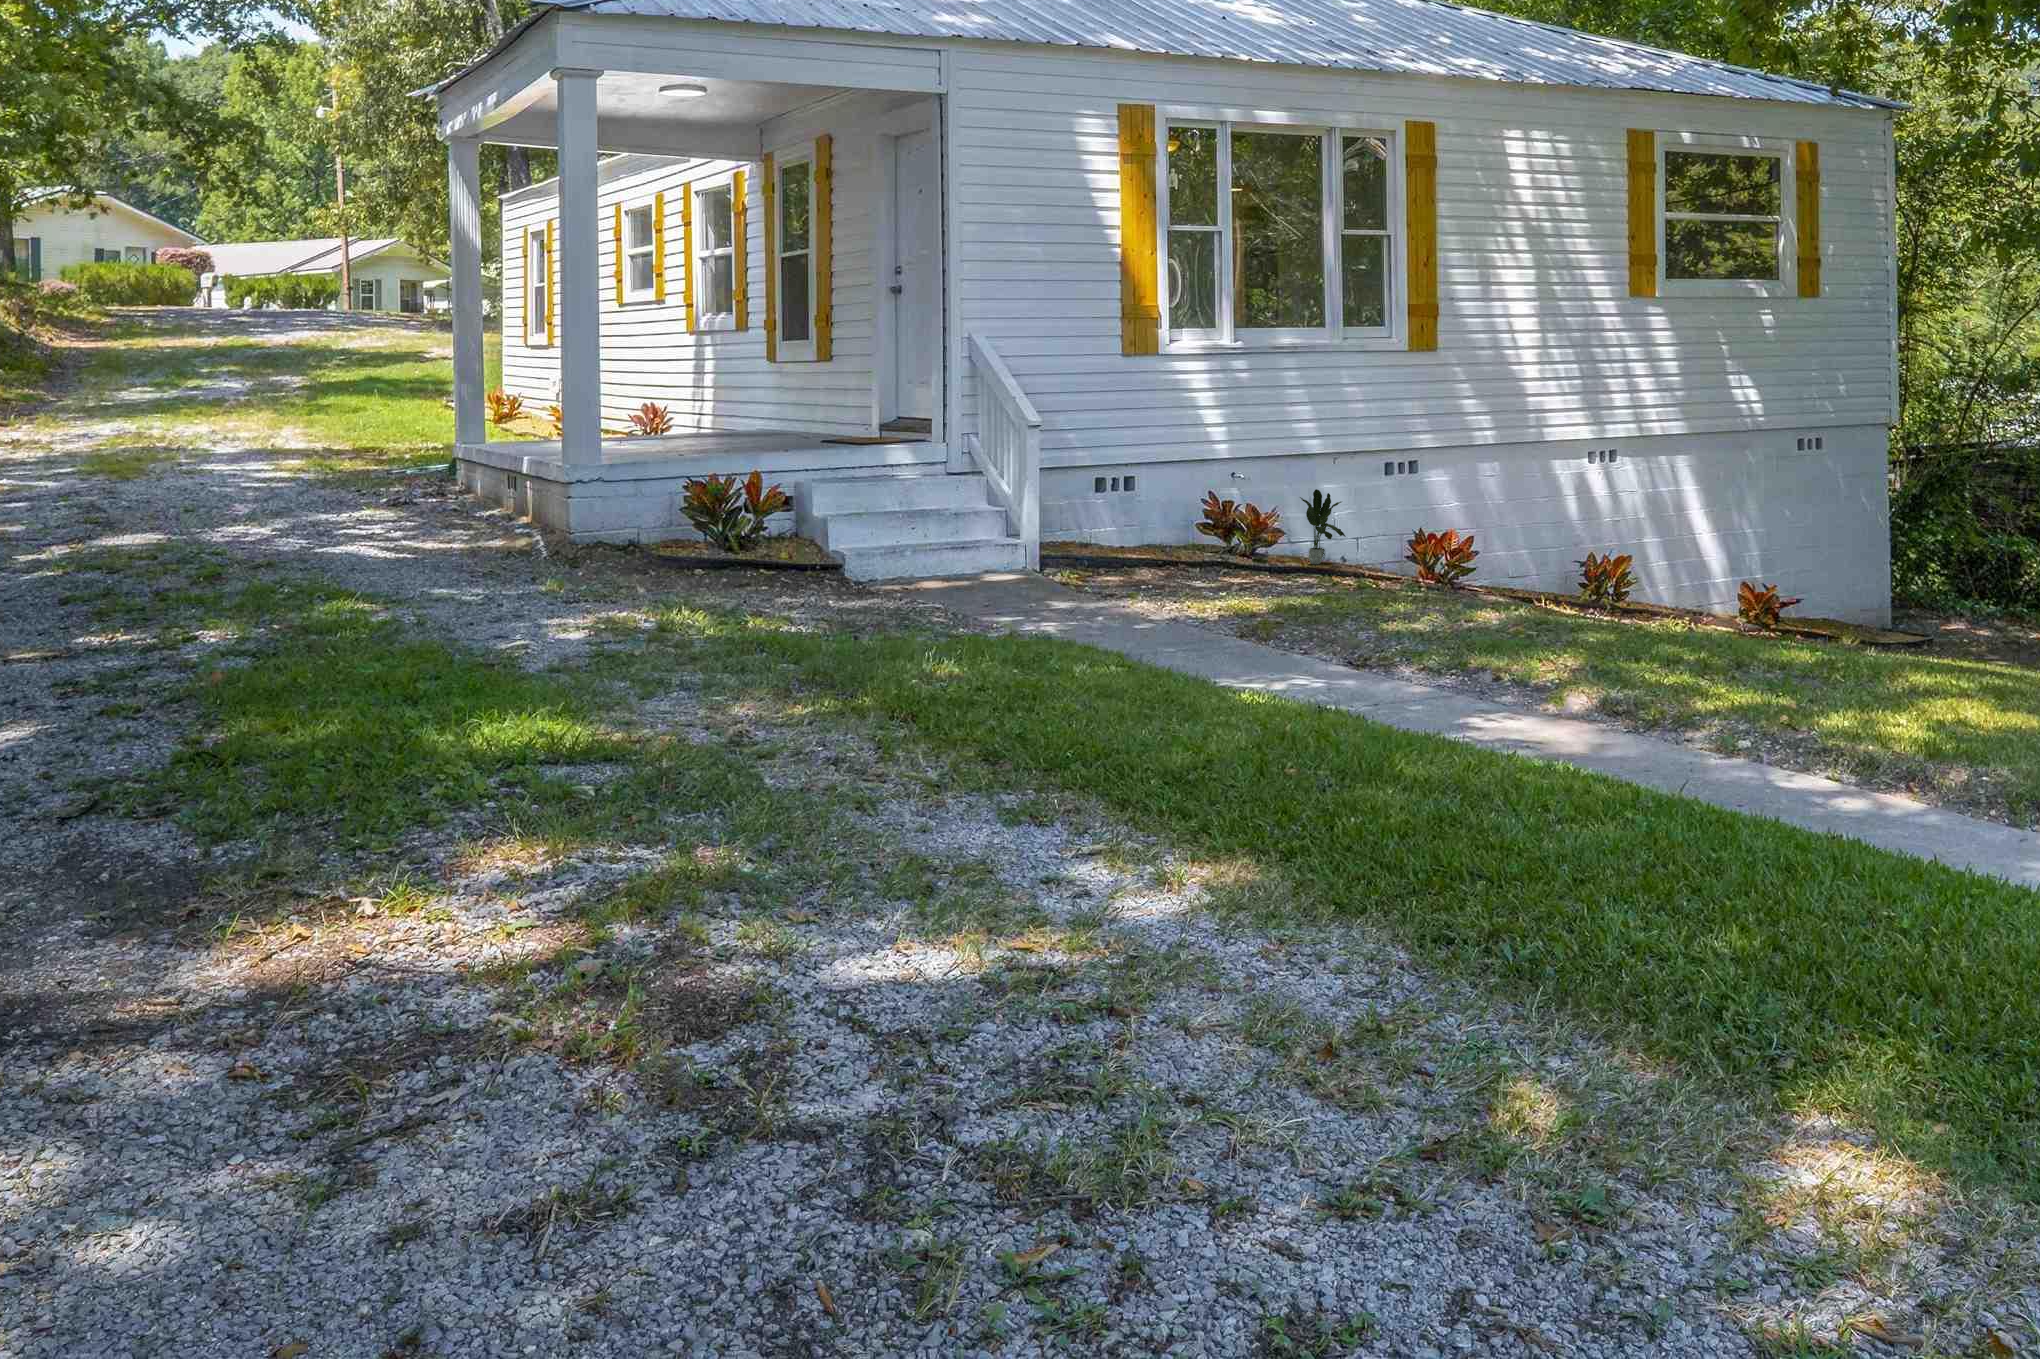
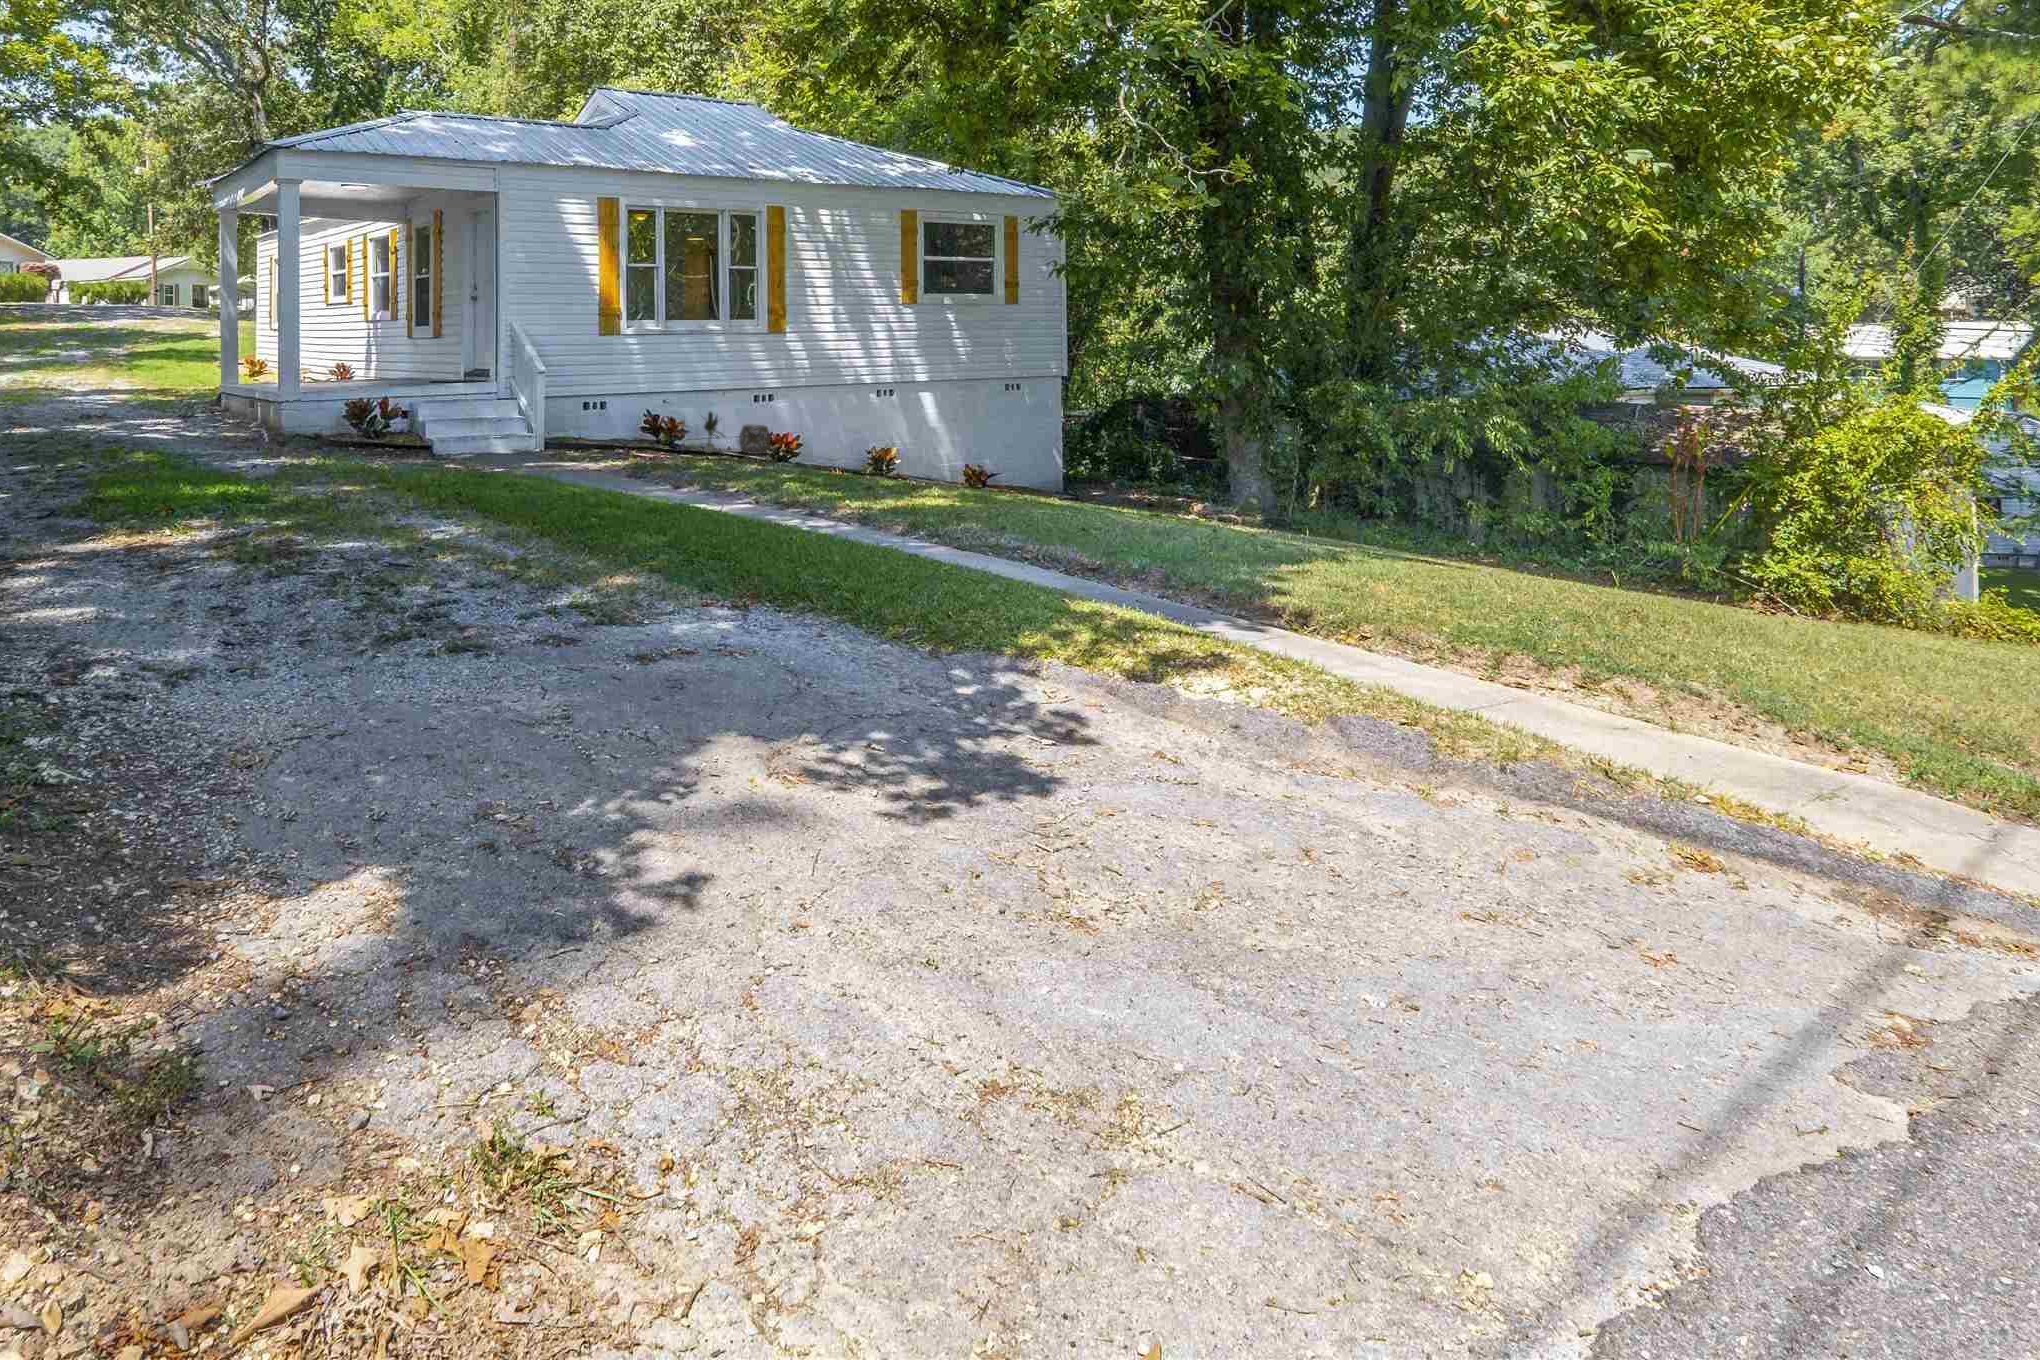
woven basket: none [1364,511,1421,565] -> present [739,425,770,454]

